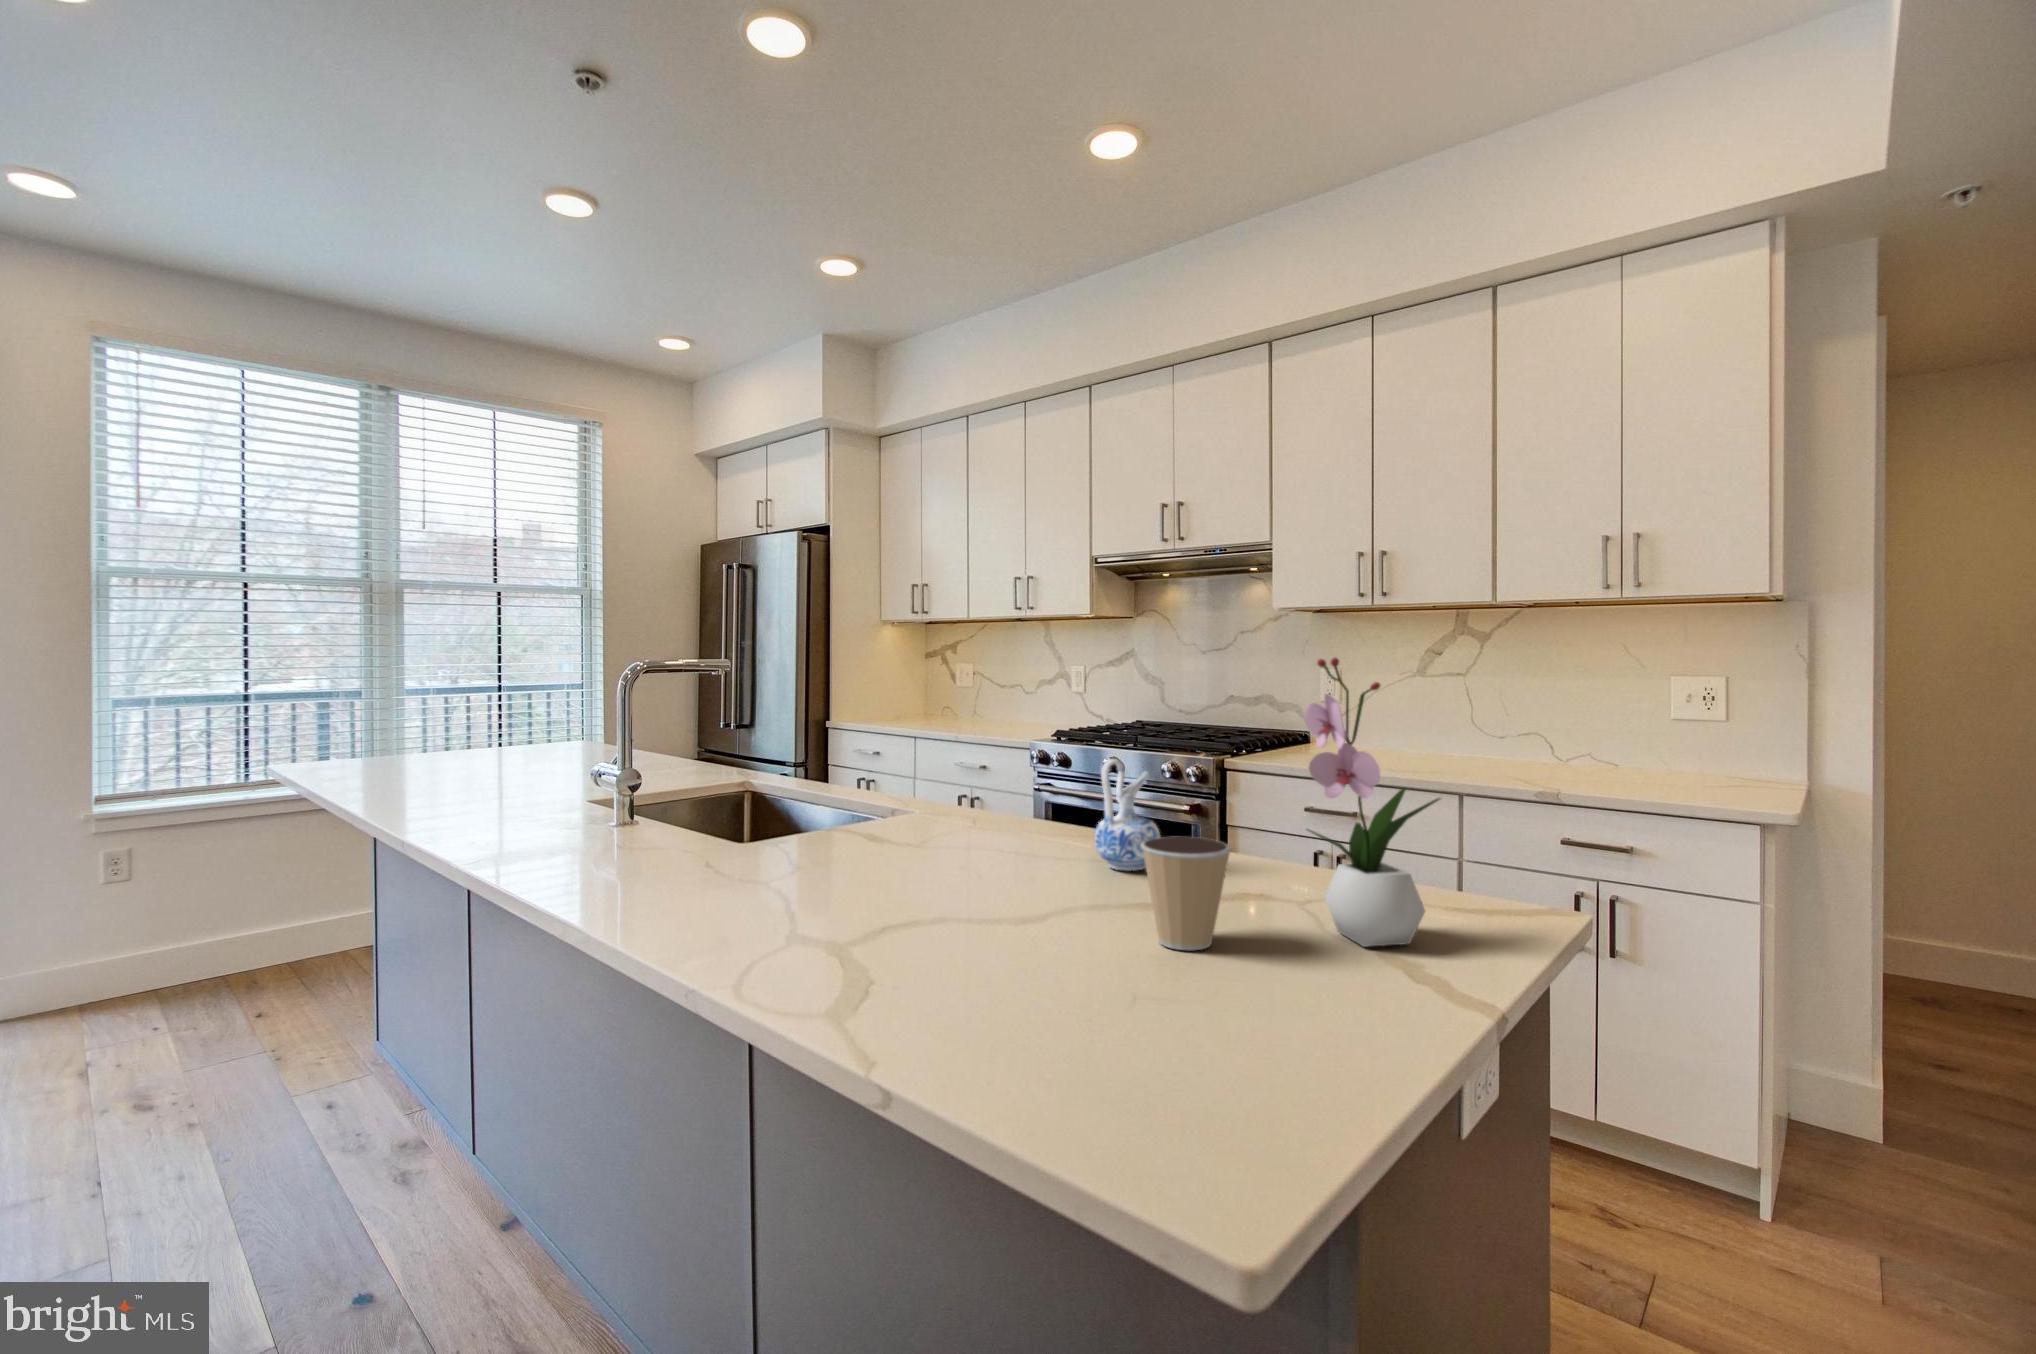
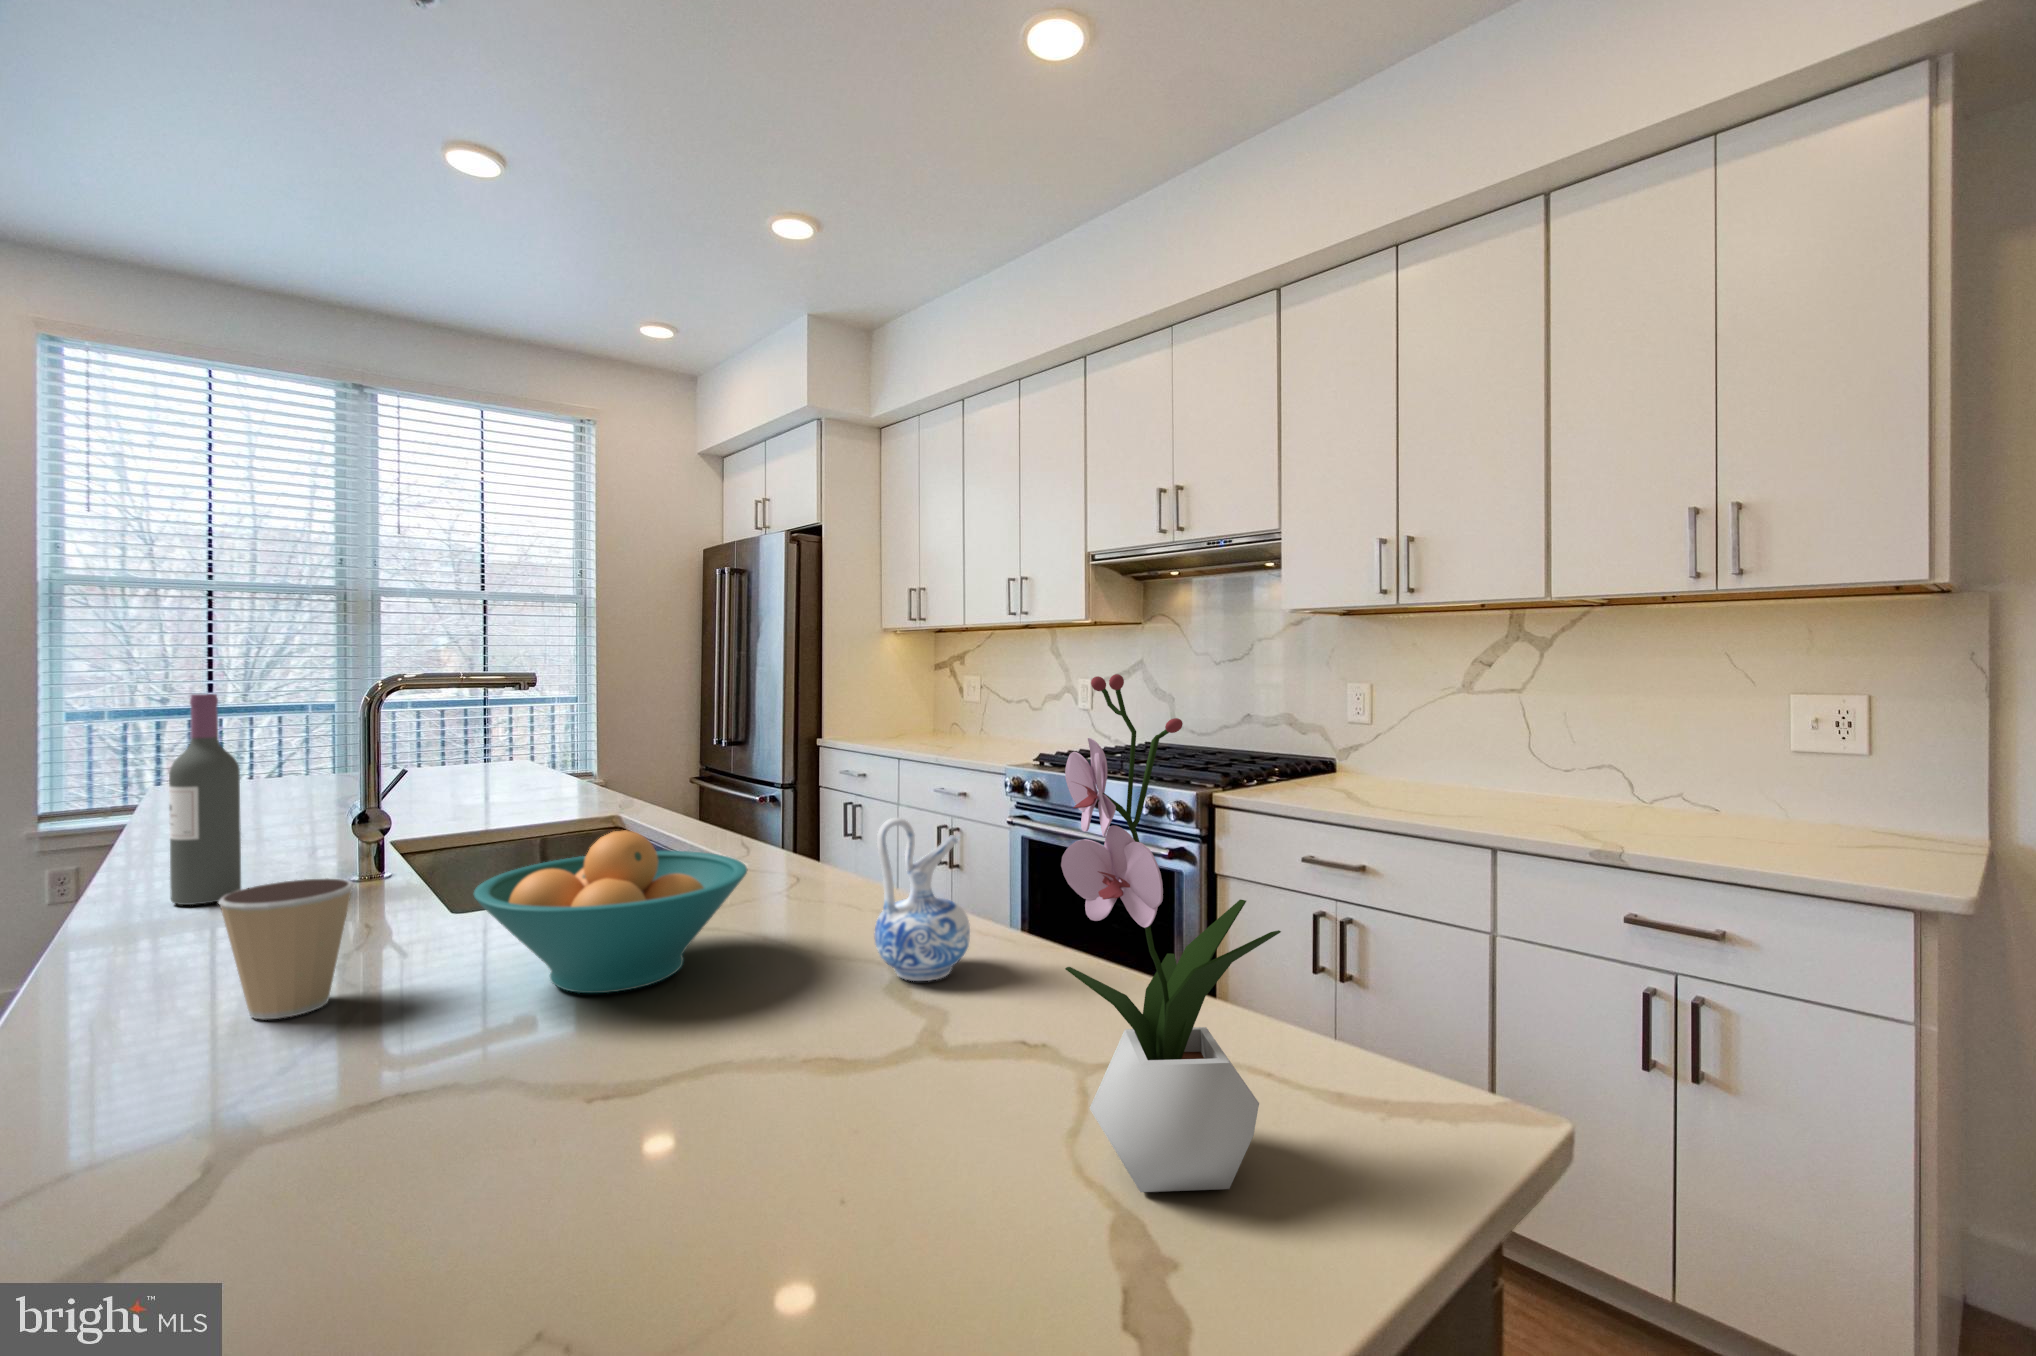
wine bottle: none [488,677,536,844] -> present [169,694,241,905]
fruit bowl: none [827,771,1005,881] -> present [474,830,747,993]
coffee cup: present [1141,837,1231,950] -> present [218,878,354,1019]

